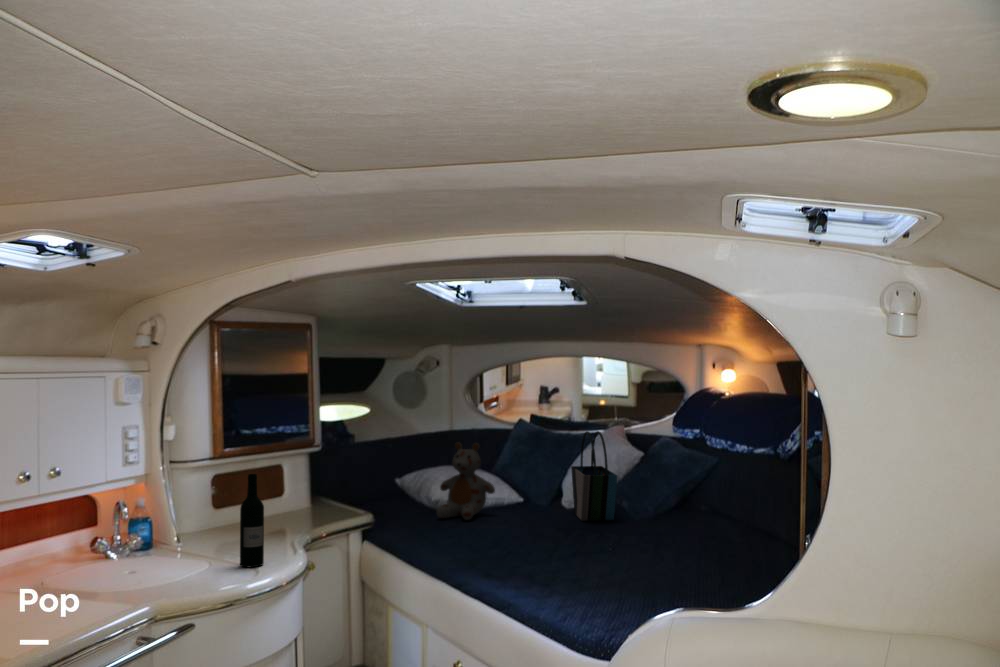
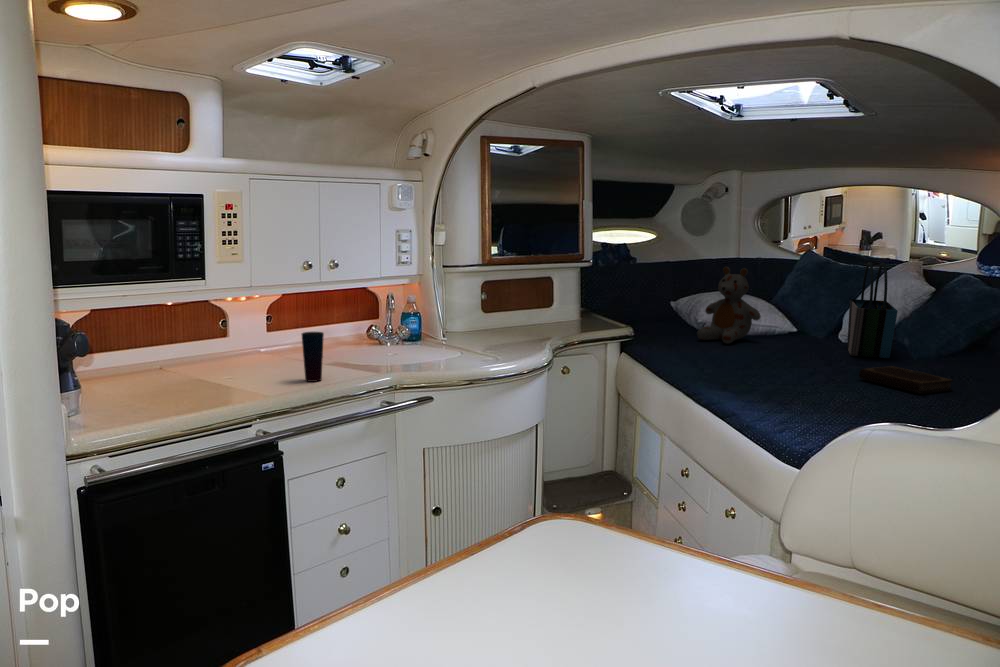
wine bottle: present [240,474,264,567] -> none [482,277,504,361]
notebook: none [600,528,677,552] -> present [859,366,953,394]
cup: none [41,557,70,619] -> present [301,332,324,382]

